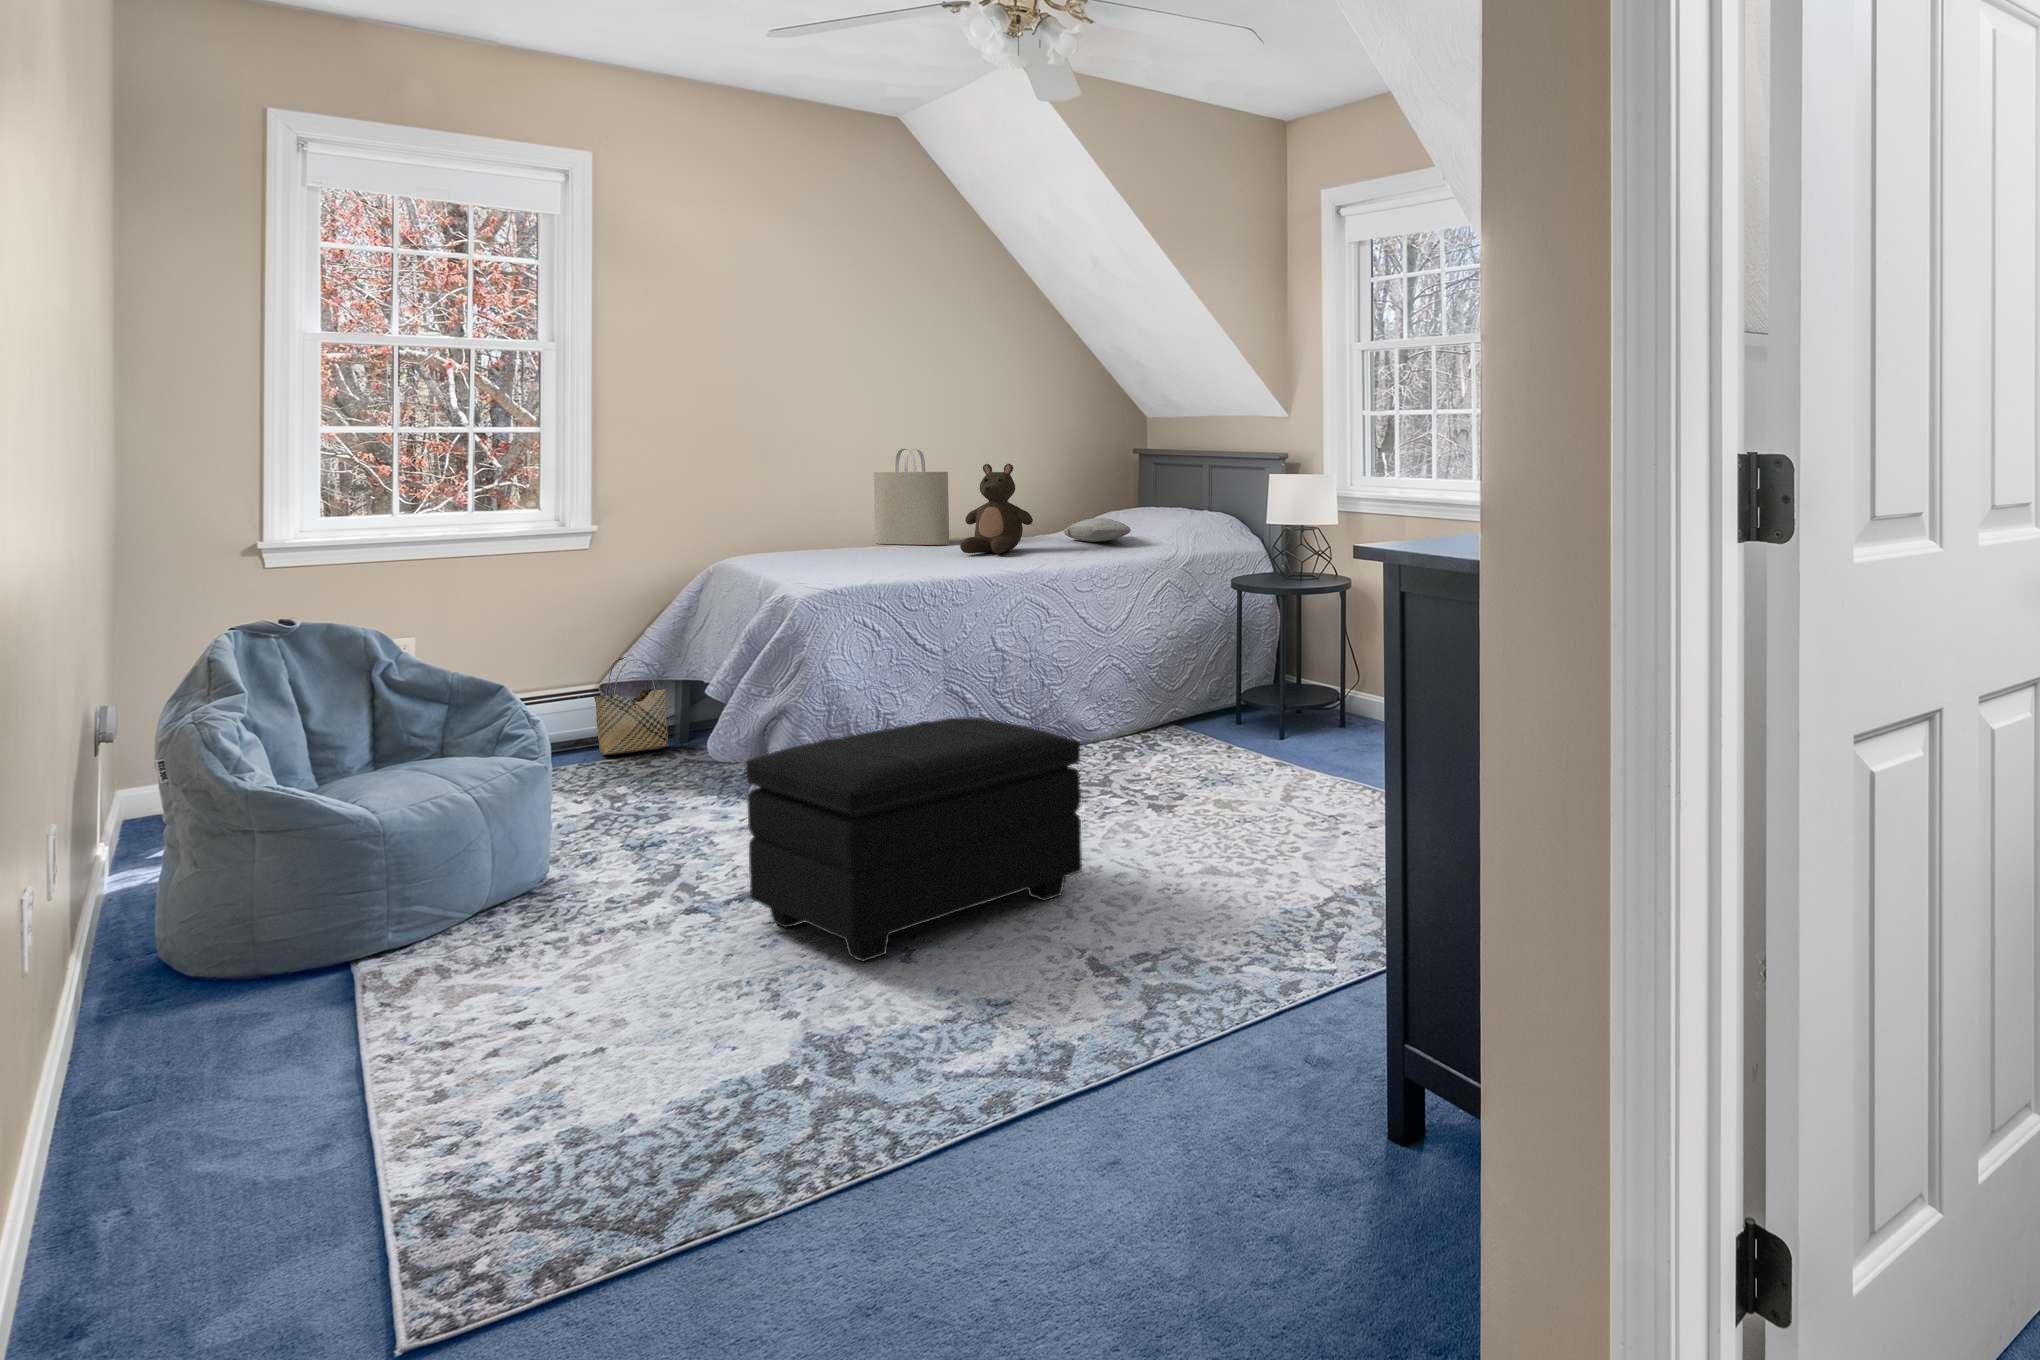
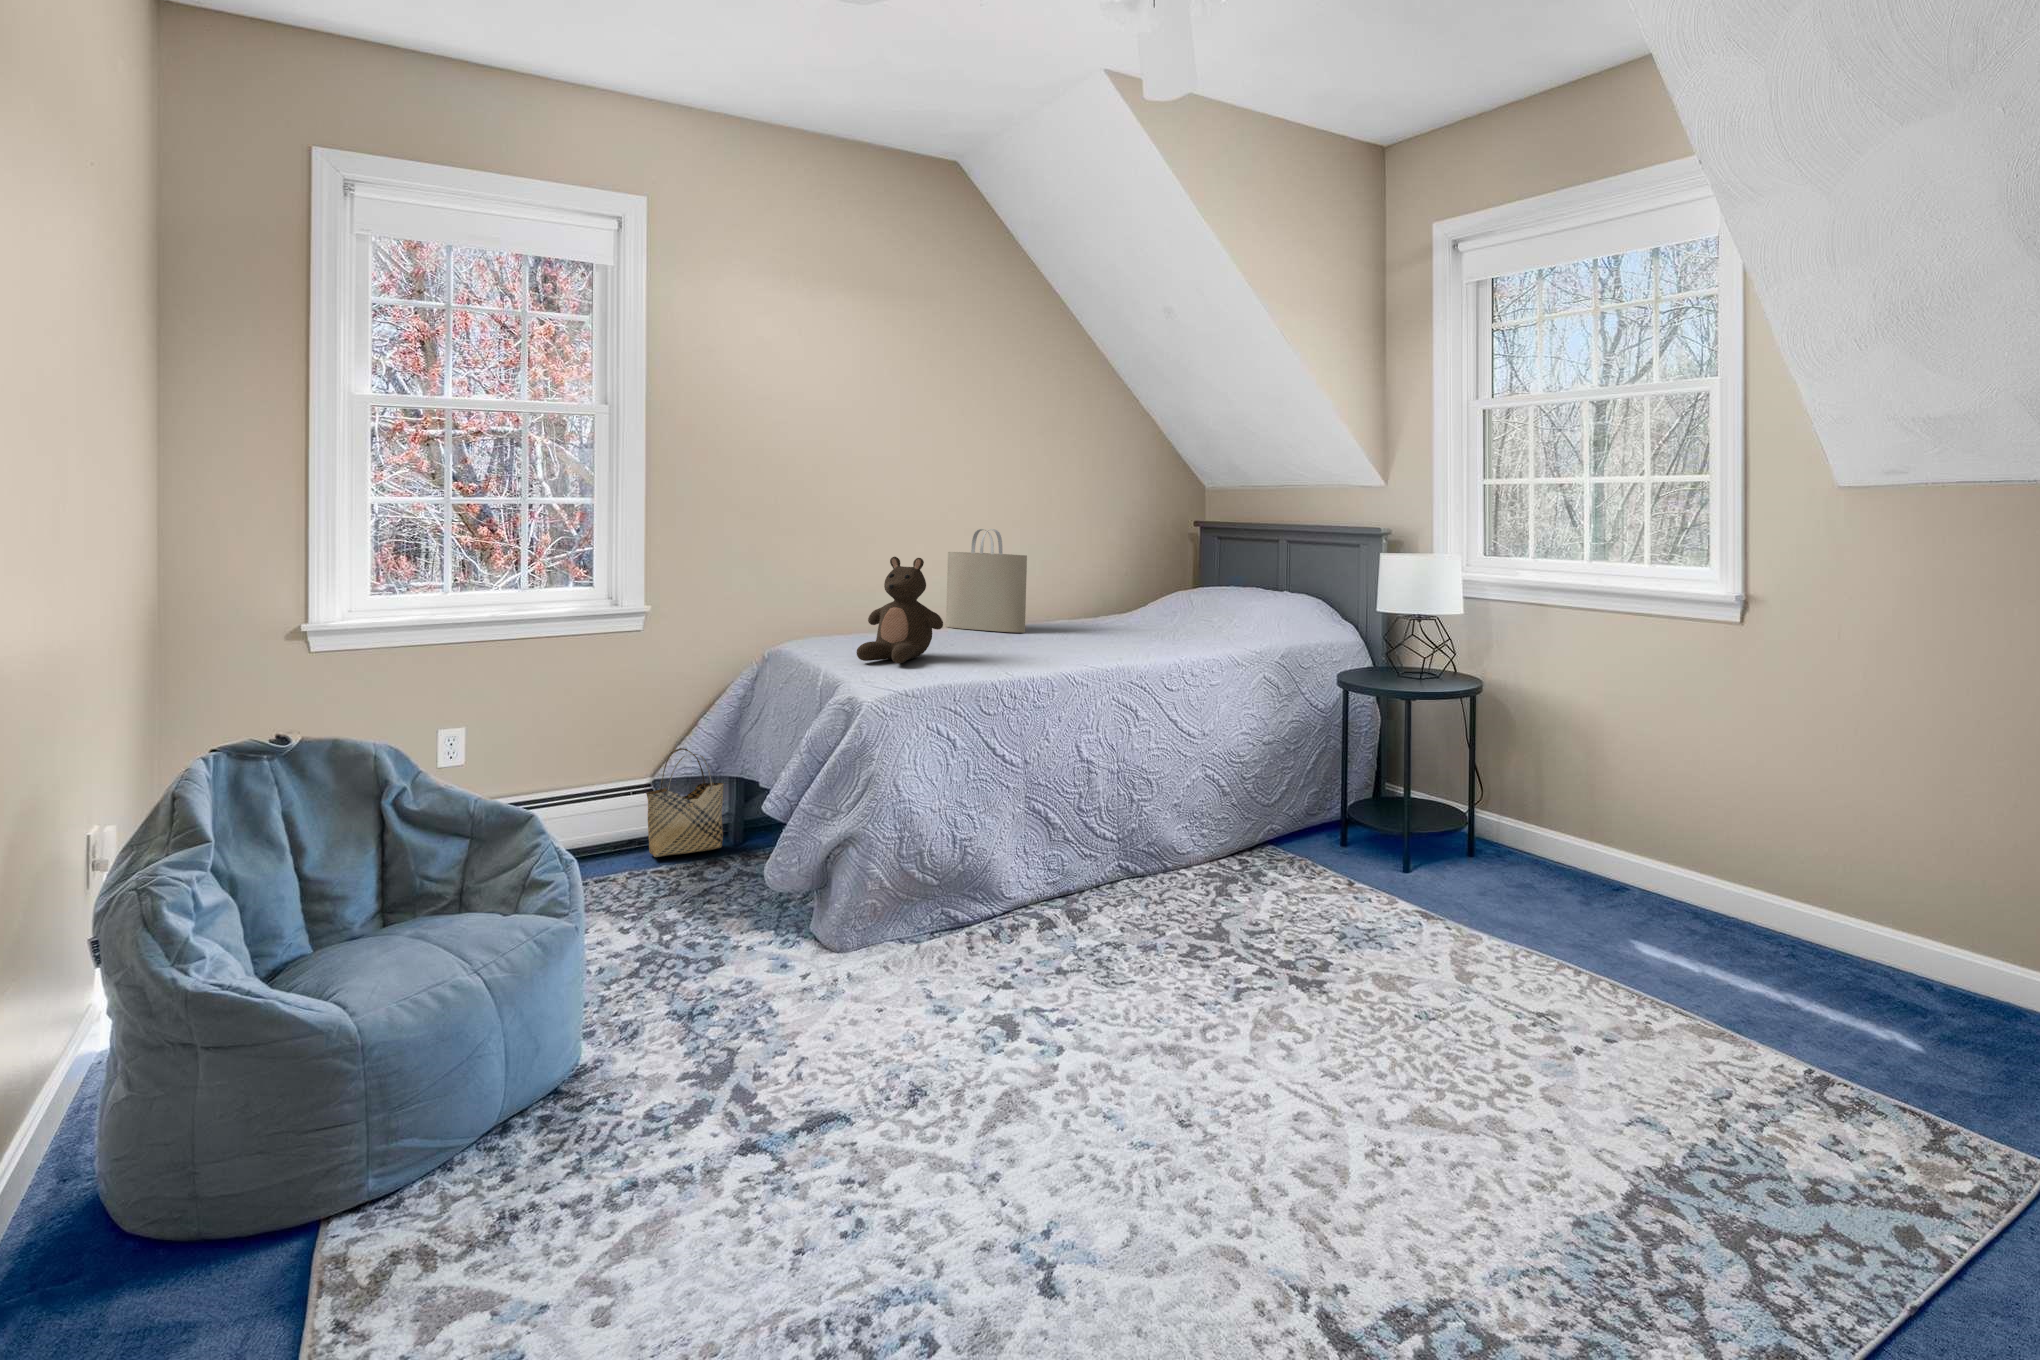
stuffed bear: present [960,464,1033,554] -> present [856,557,943,664]
pillow: present [1064,518,1131,542] -> none [1146,611,1222,636]
footstool: present [746,717,1082,961] -> none [826,891,1247,1283]

